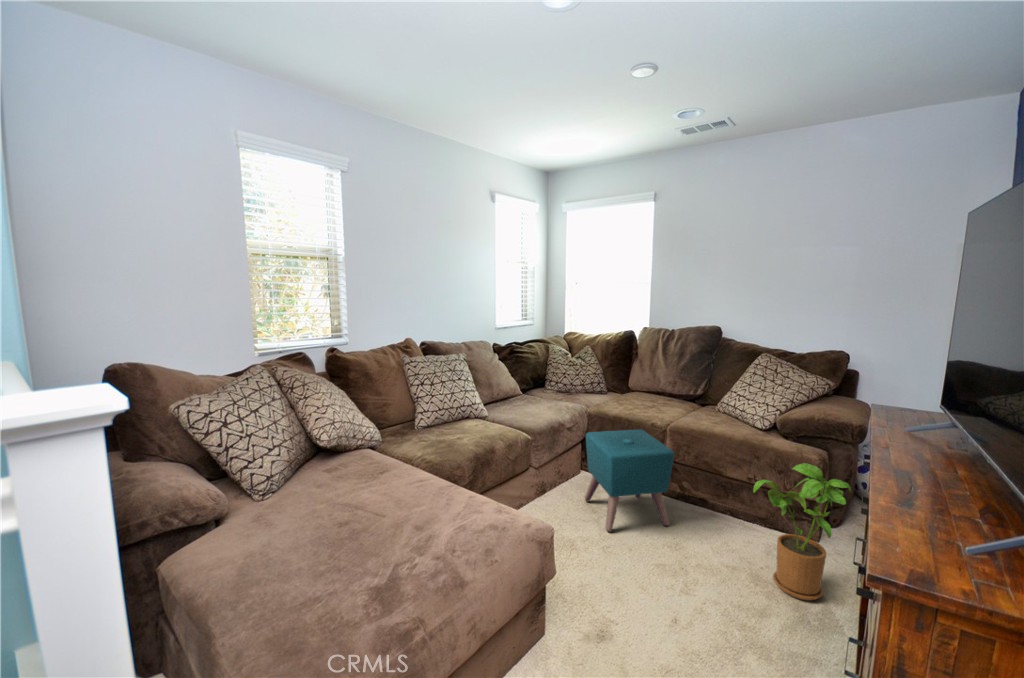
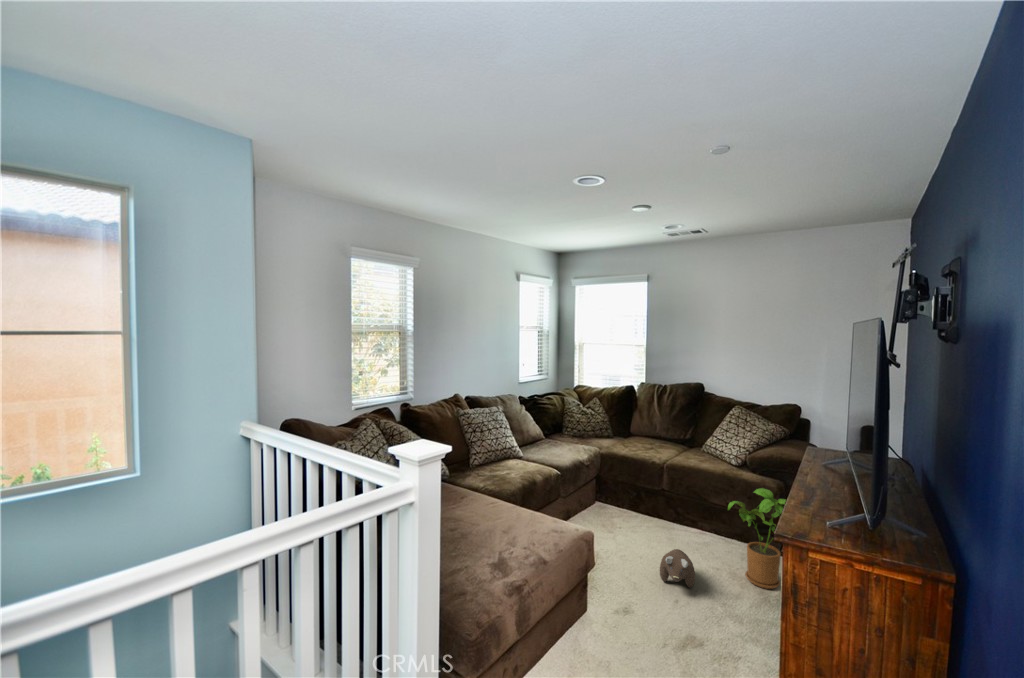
ottoman: present [585,429,674,532] -> none [602,466,671,546]
plush toy: none [654,543,703,597] -> present [660,549,695,588]

